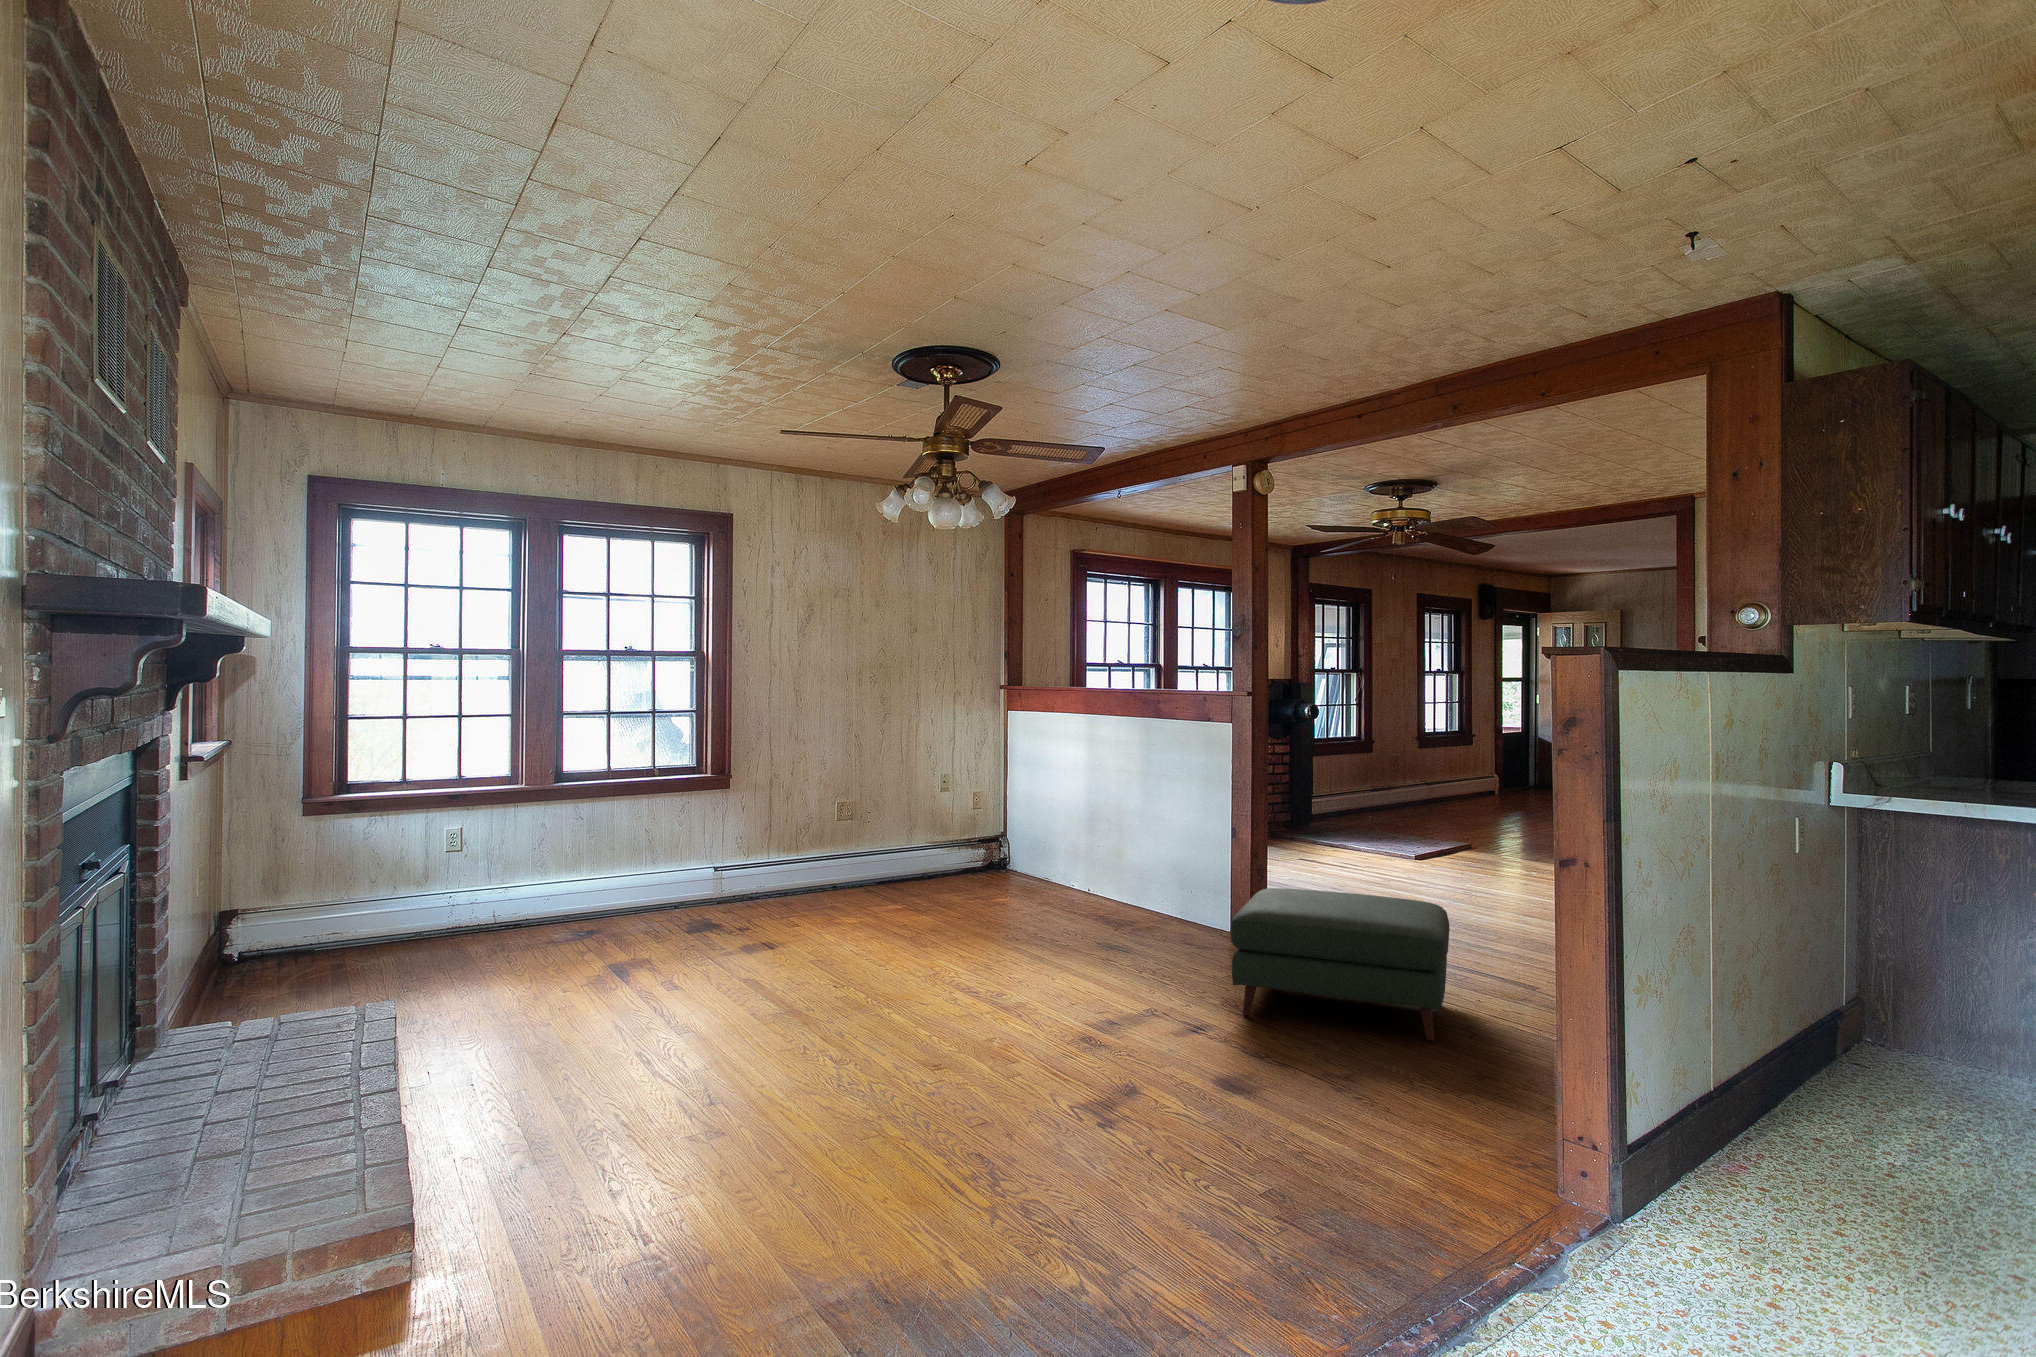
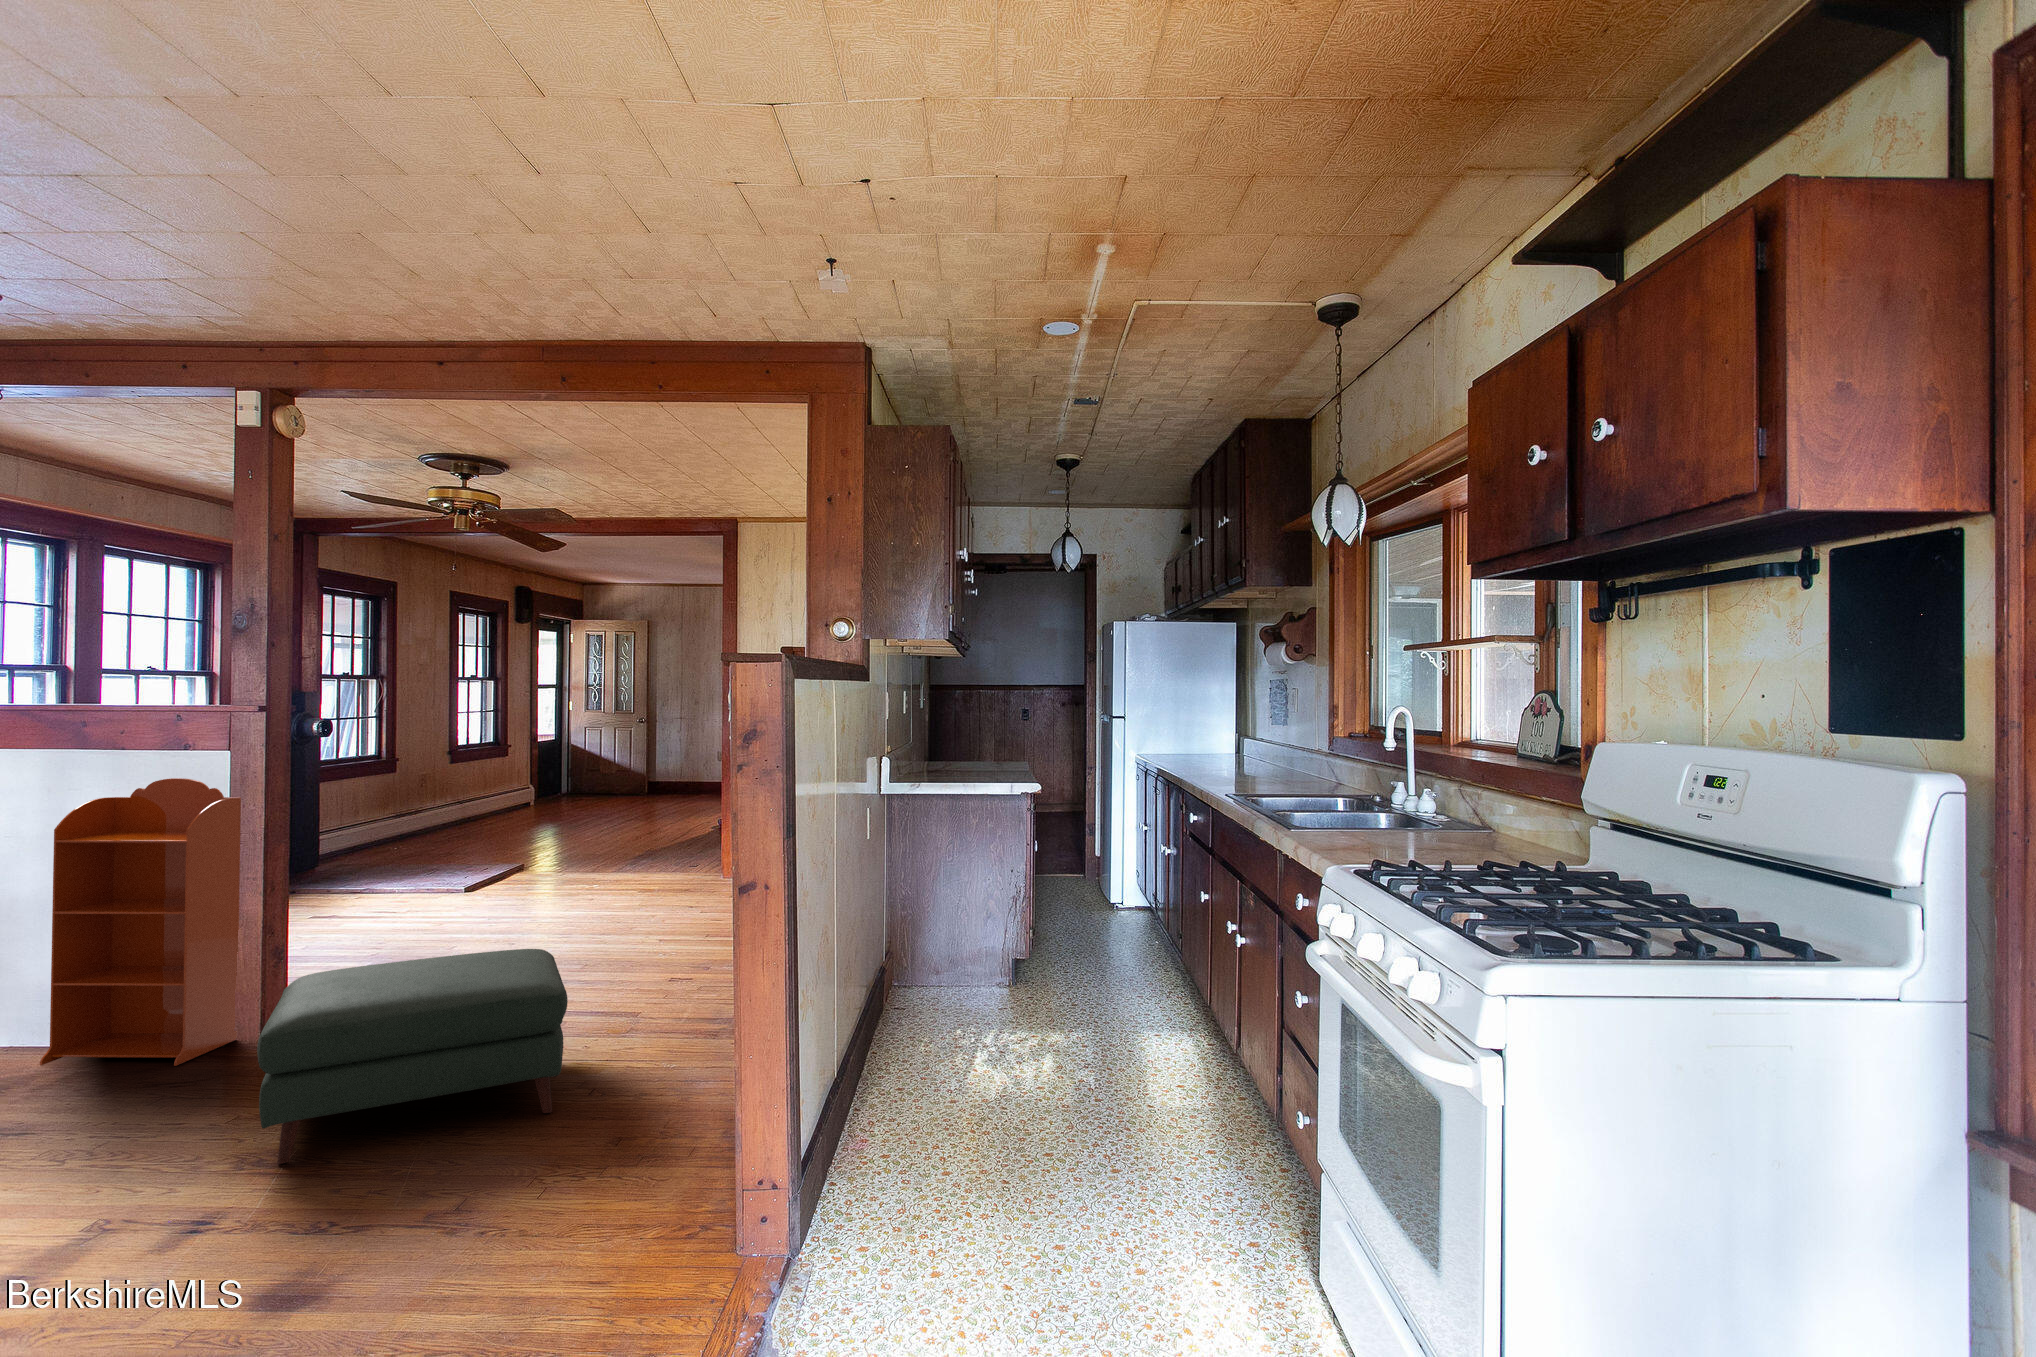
bookcase: none [1136,741,1237,939] -> present [40,778,241,1066]

